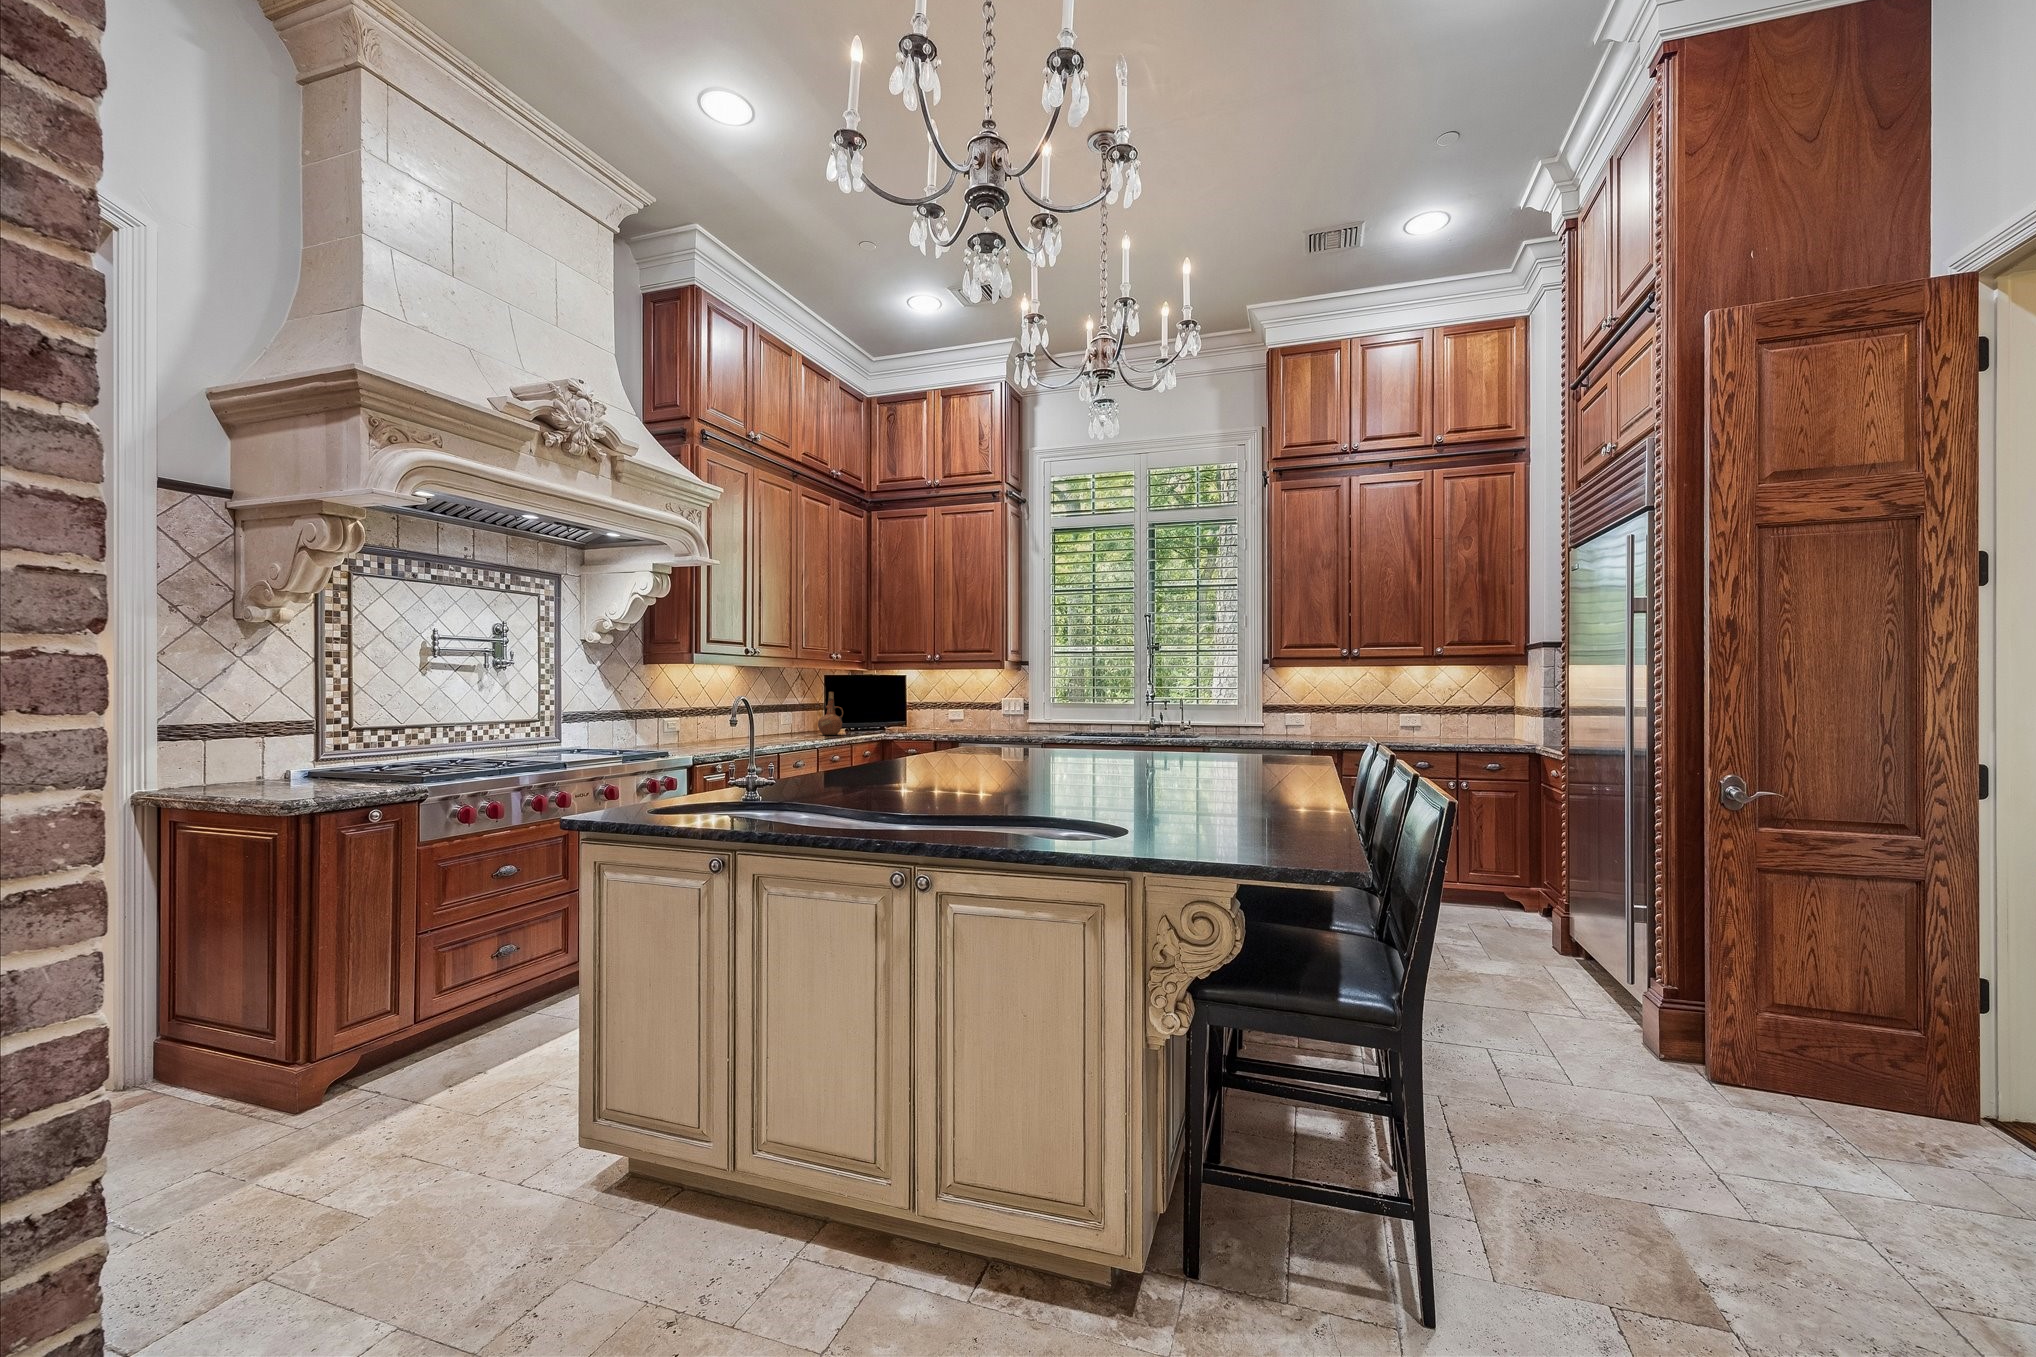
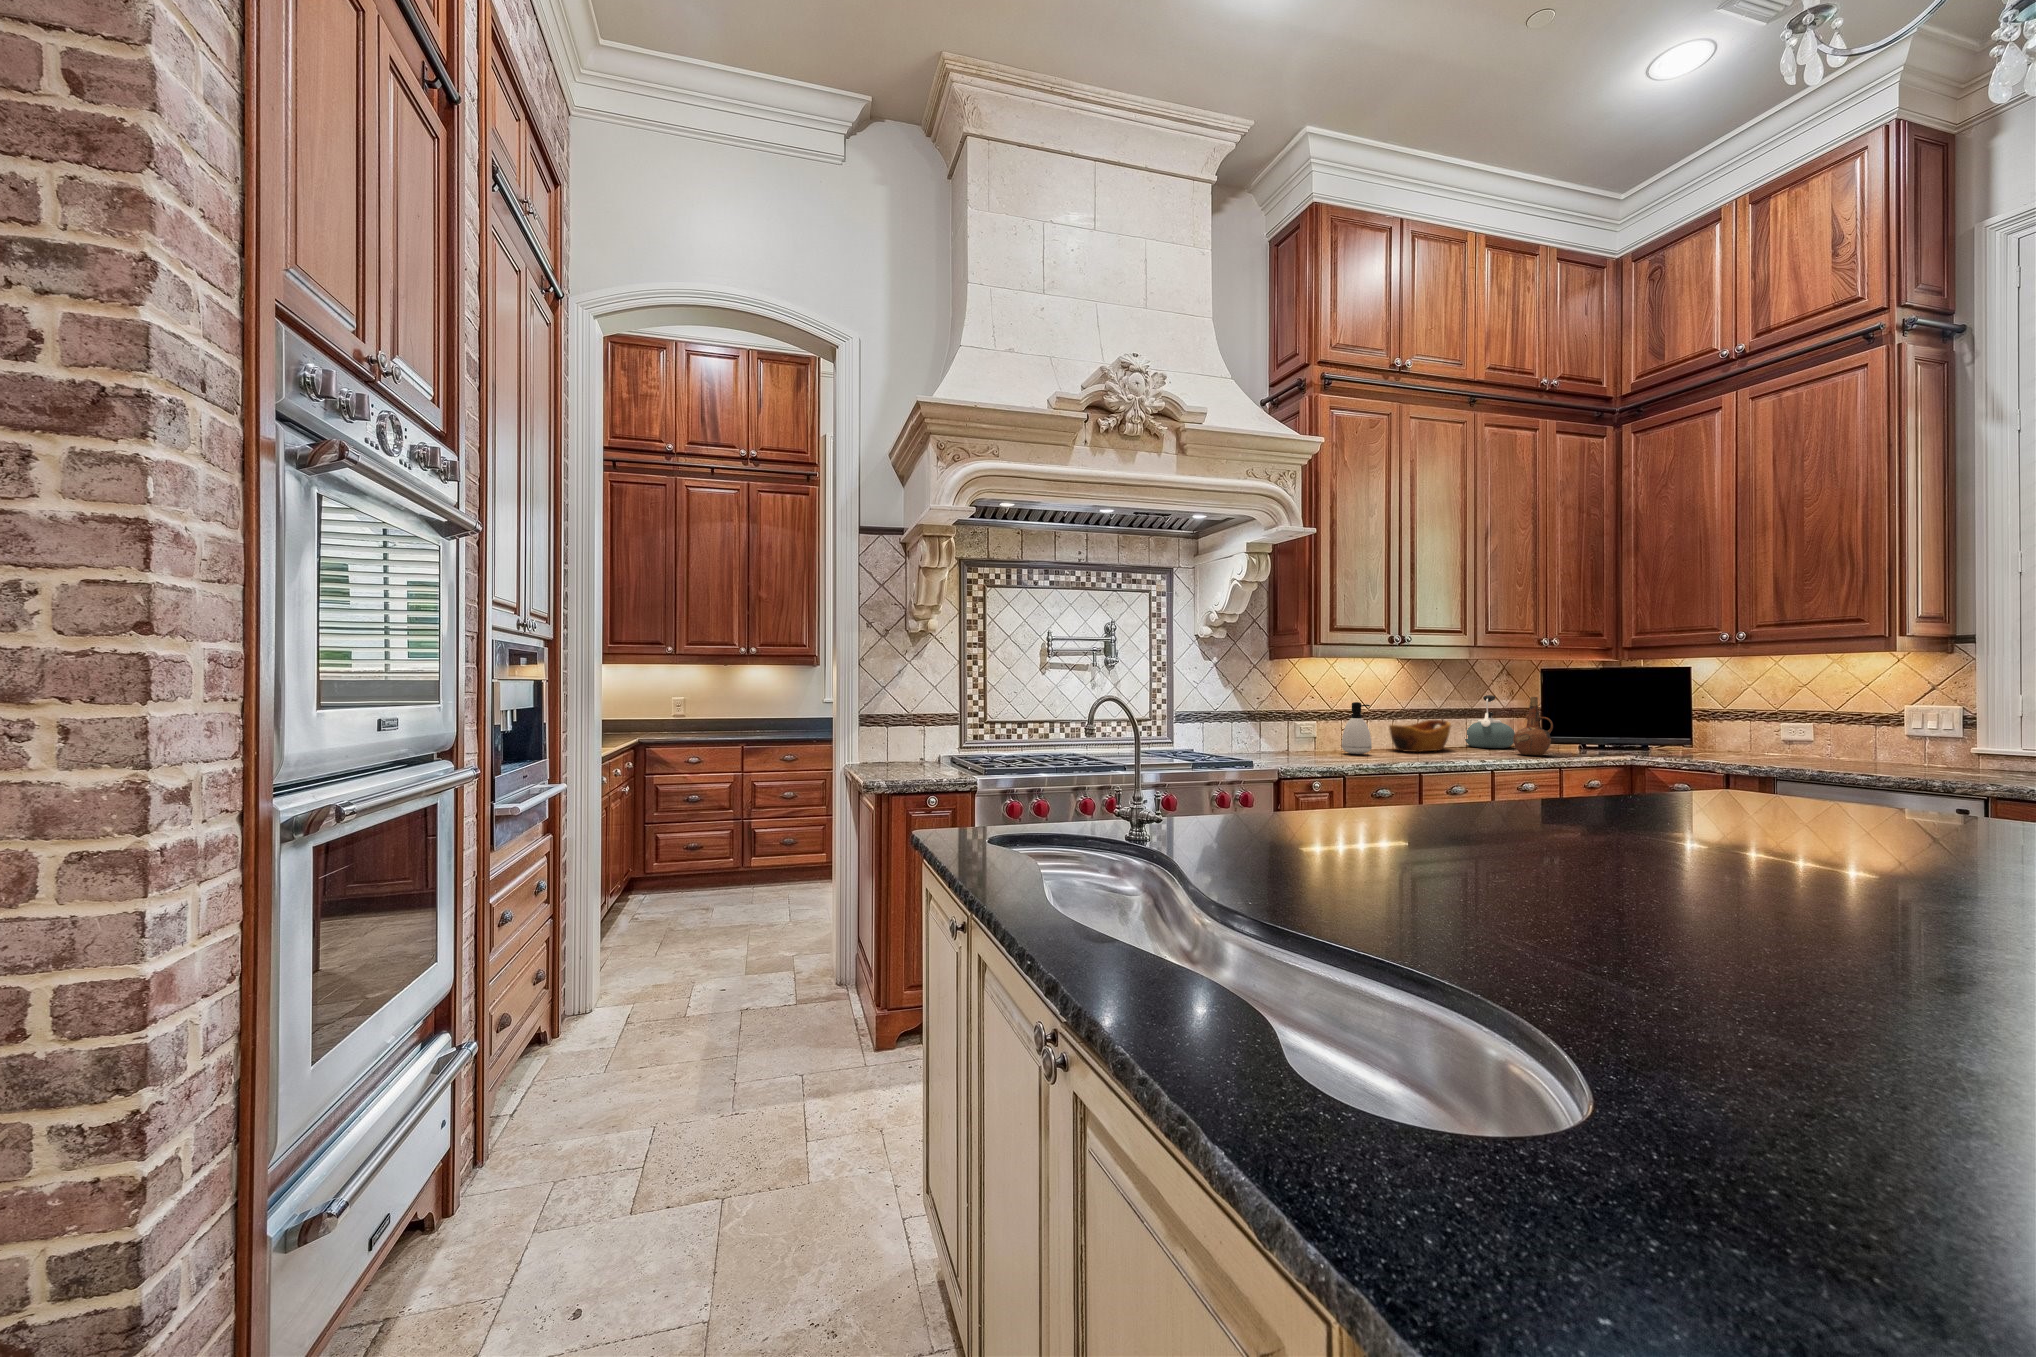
kettle: none [777,692,812,732] -> present [1464,695,1515,748]
soap dispenser: none [704,699,729,742] -> present [1342,702,1372,754]
wooden bowl: none [733,712,776,738] -> present [1389,719,1451,752]

